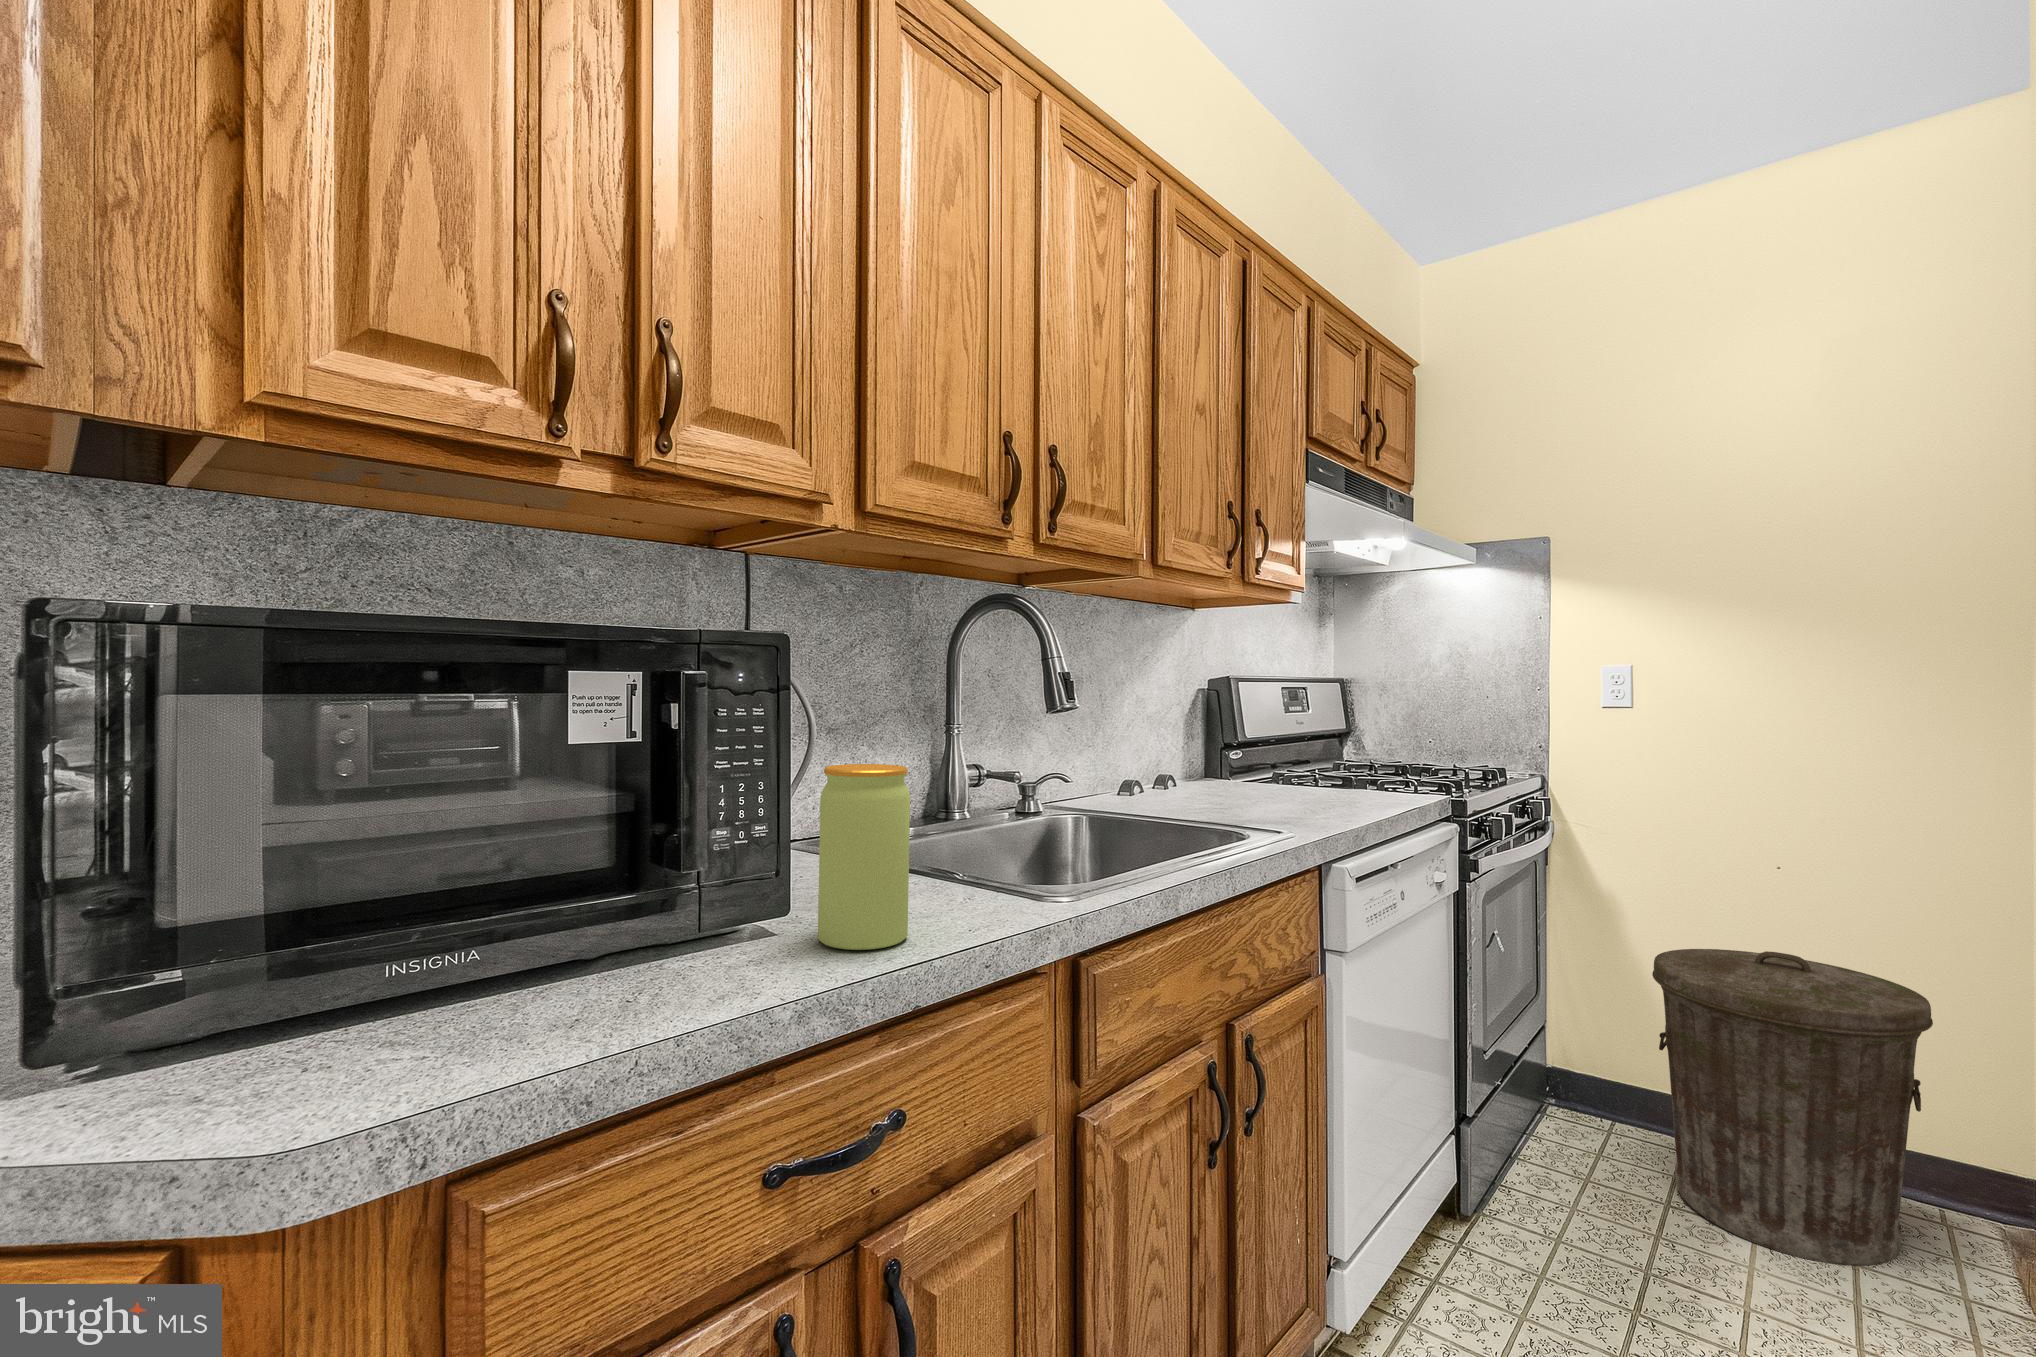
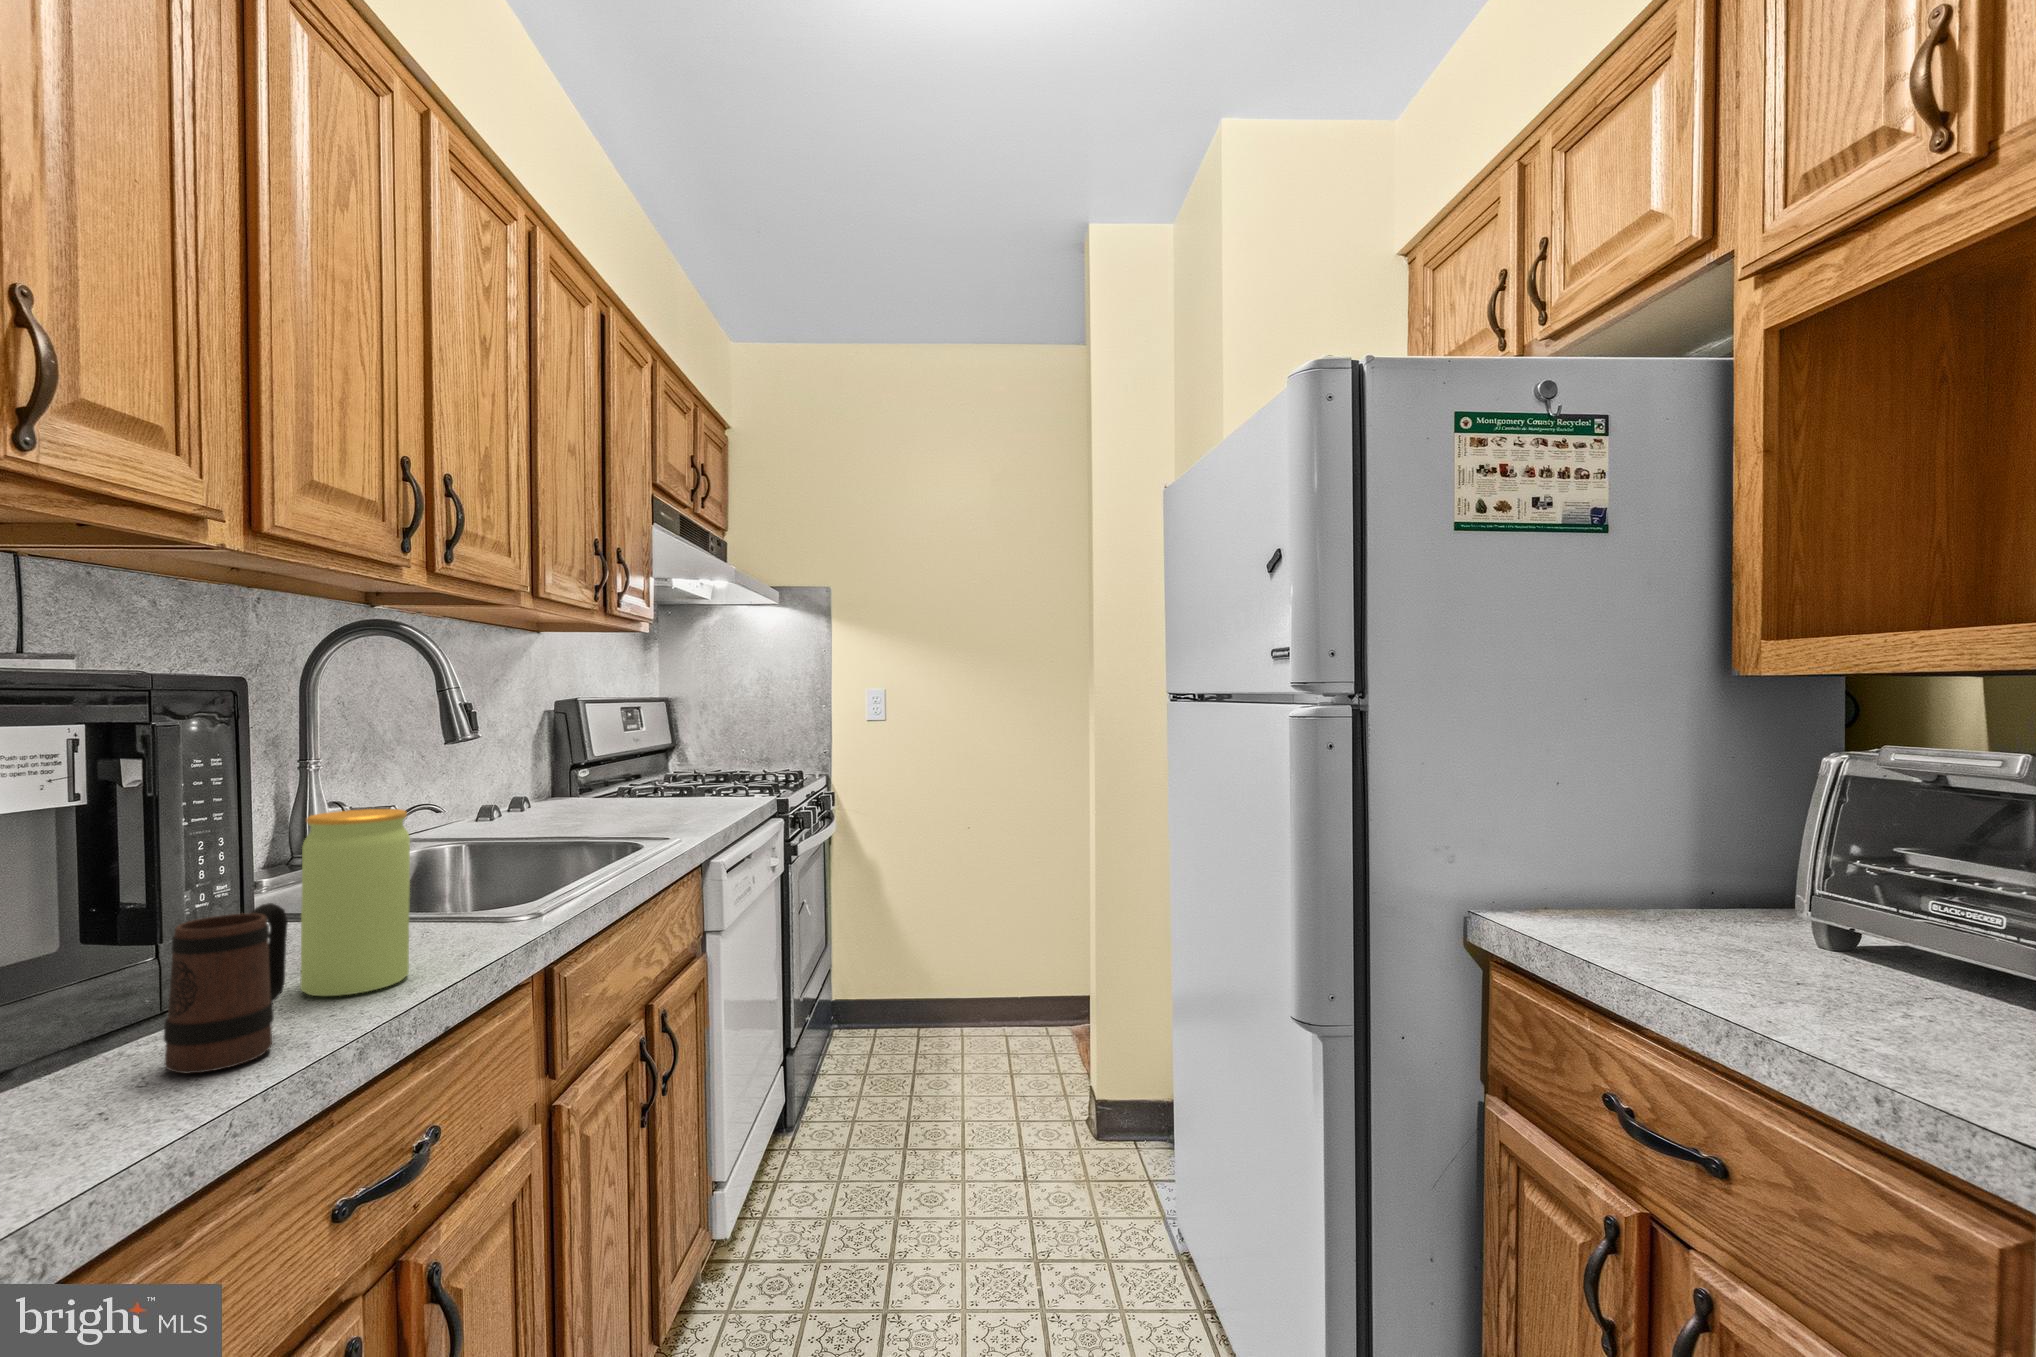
mug: none [654,845,768,1001] -> present [164,903,288,1073]
trash can: present [1652,949,1933,1266] -> none [909,878,1055,1078]

